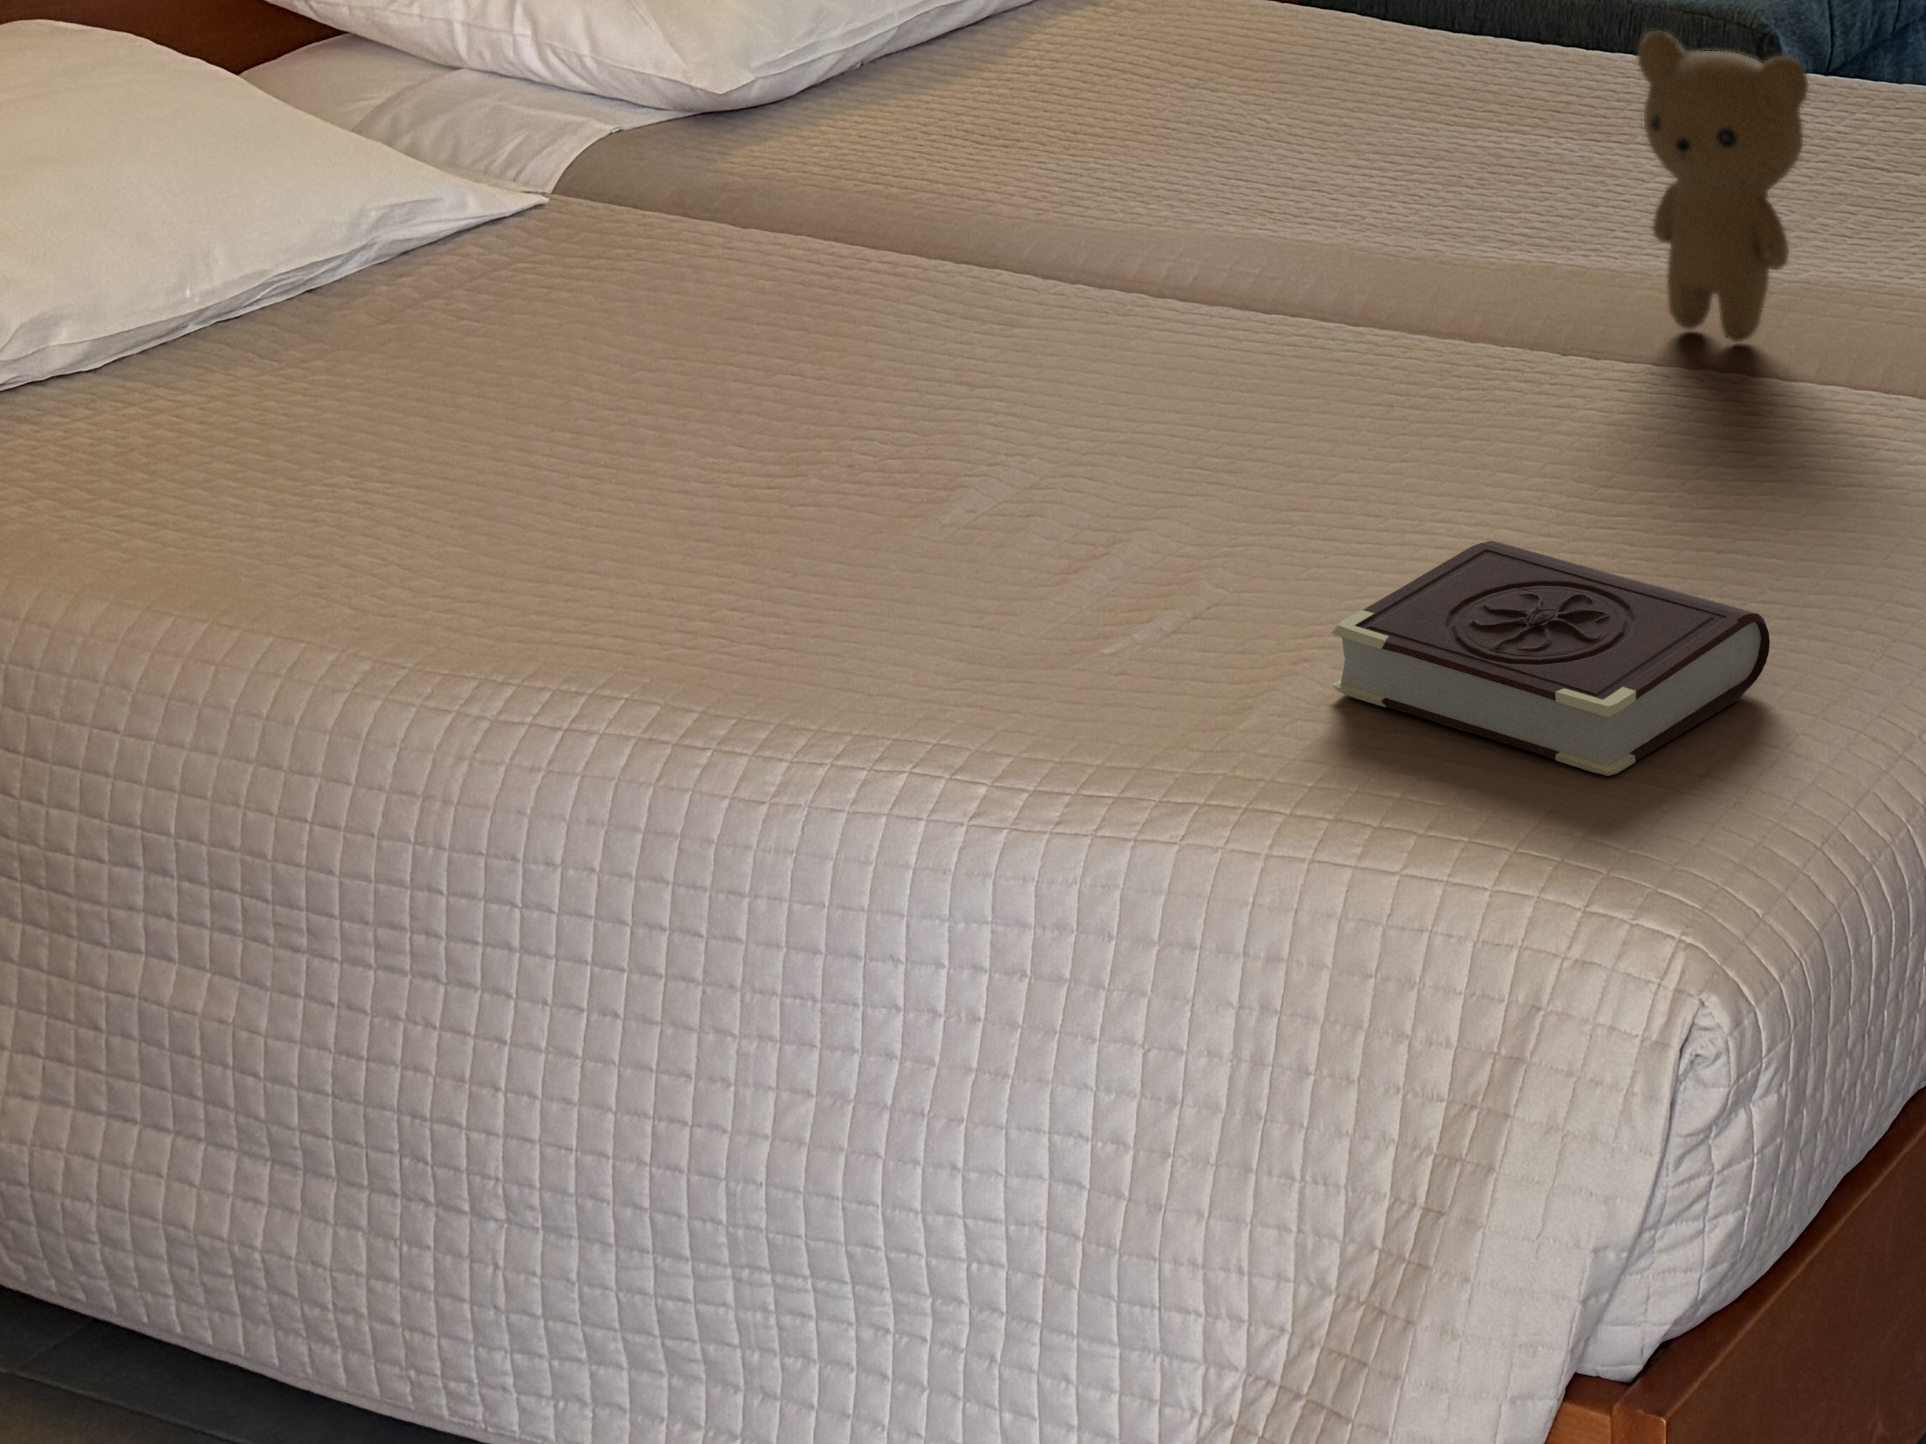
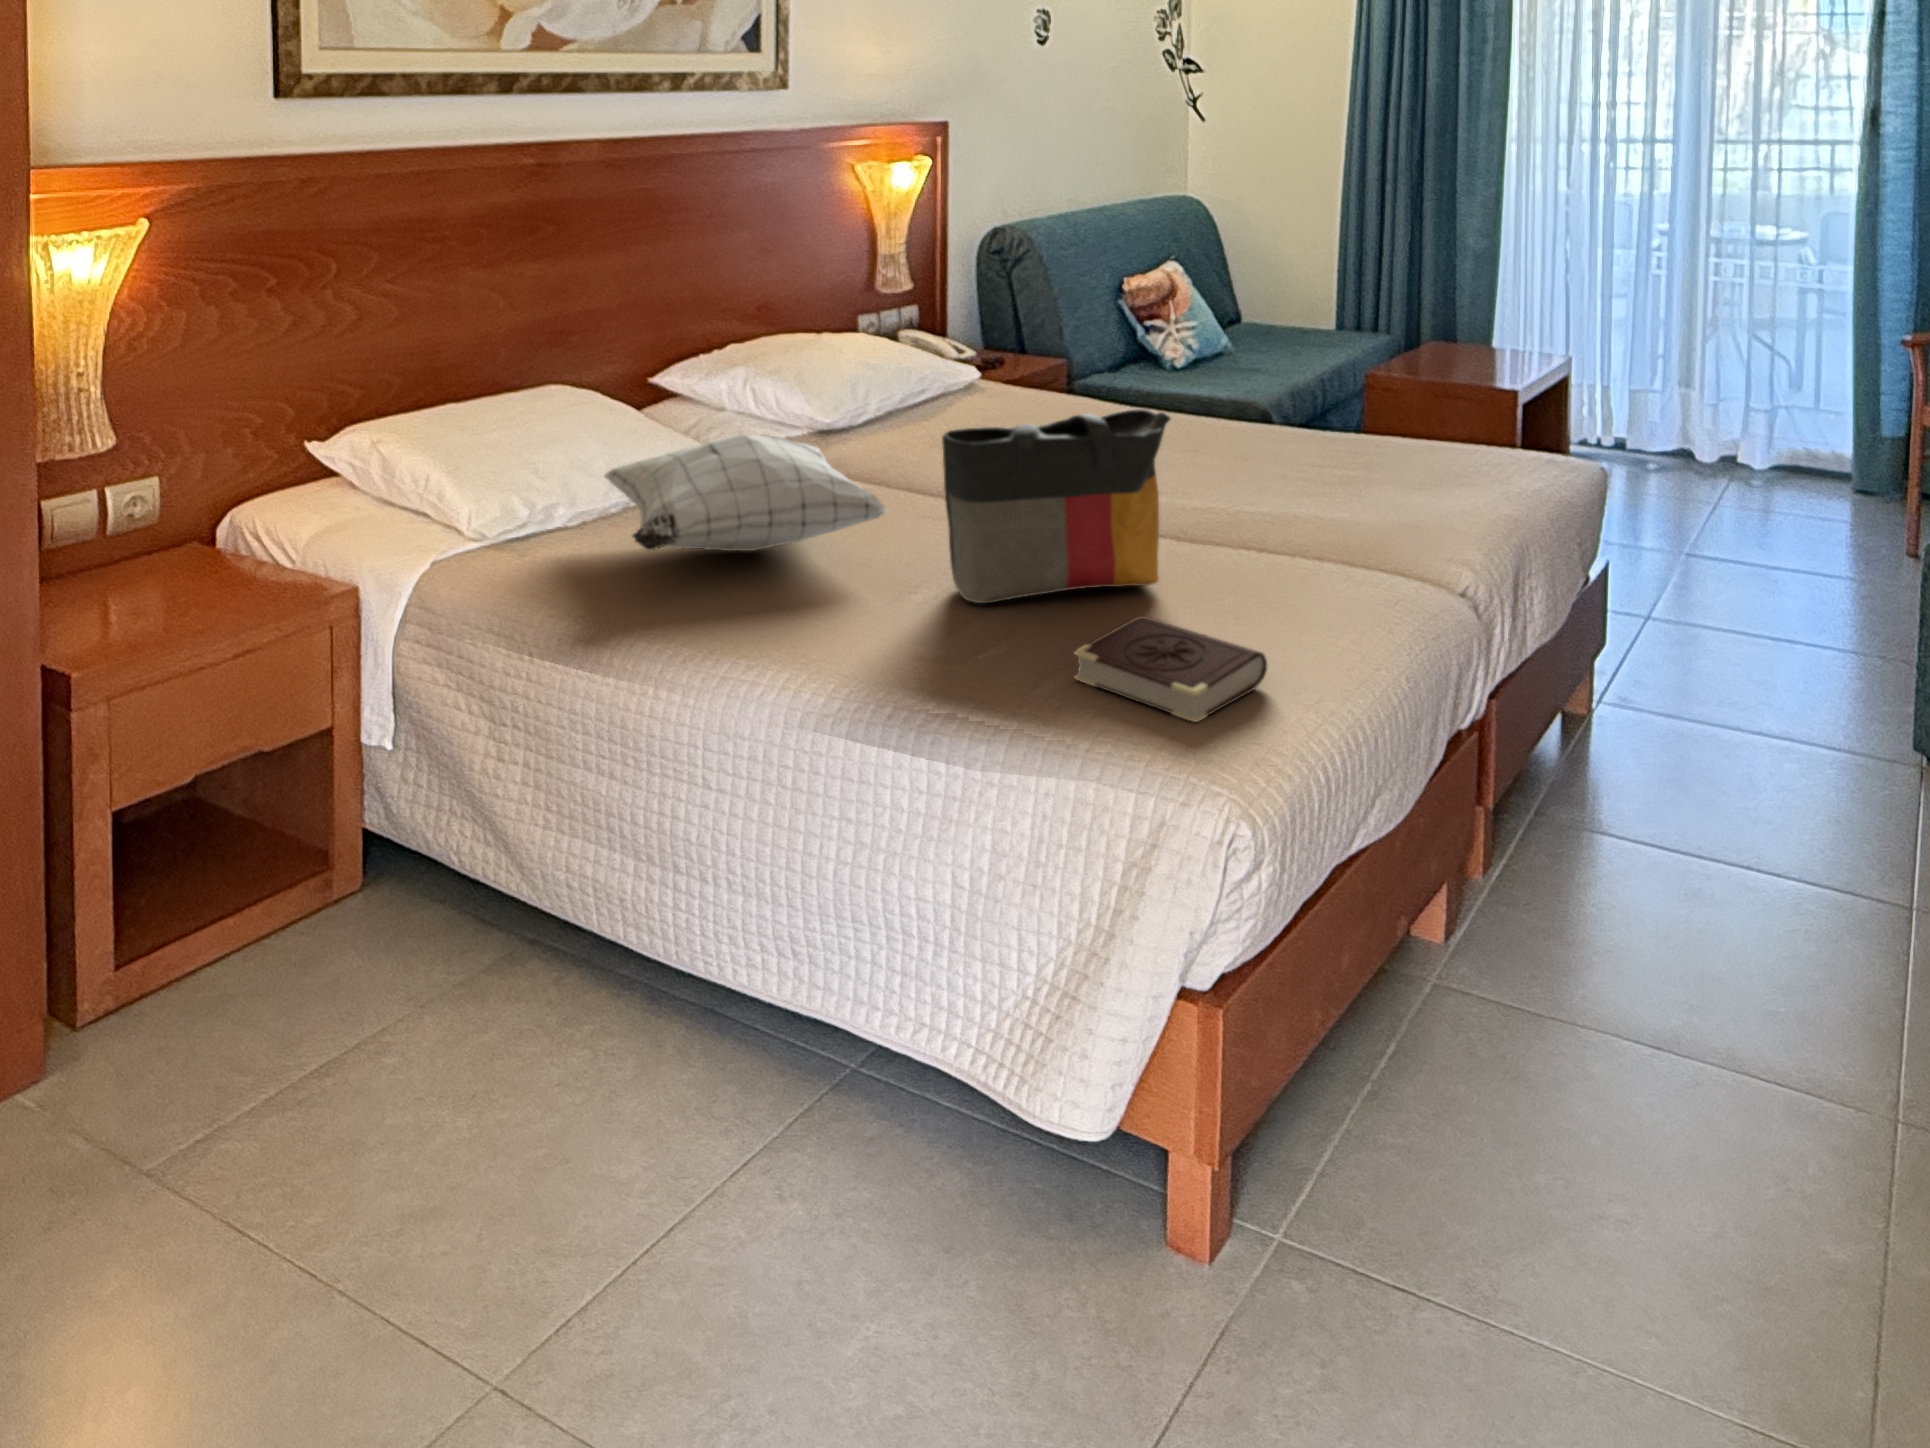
teddy bear: present [1637,31,1808,342] -> none [1208,398,1283,534]
tote bag: none [1021,63,1553,526] -> present [942,409,1170,603]
pillow: none [177,142,888,427] -> present [604,435,887,551]

